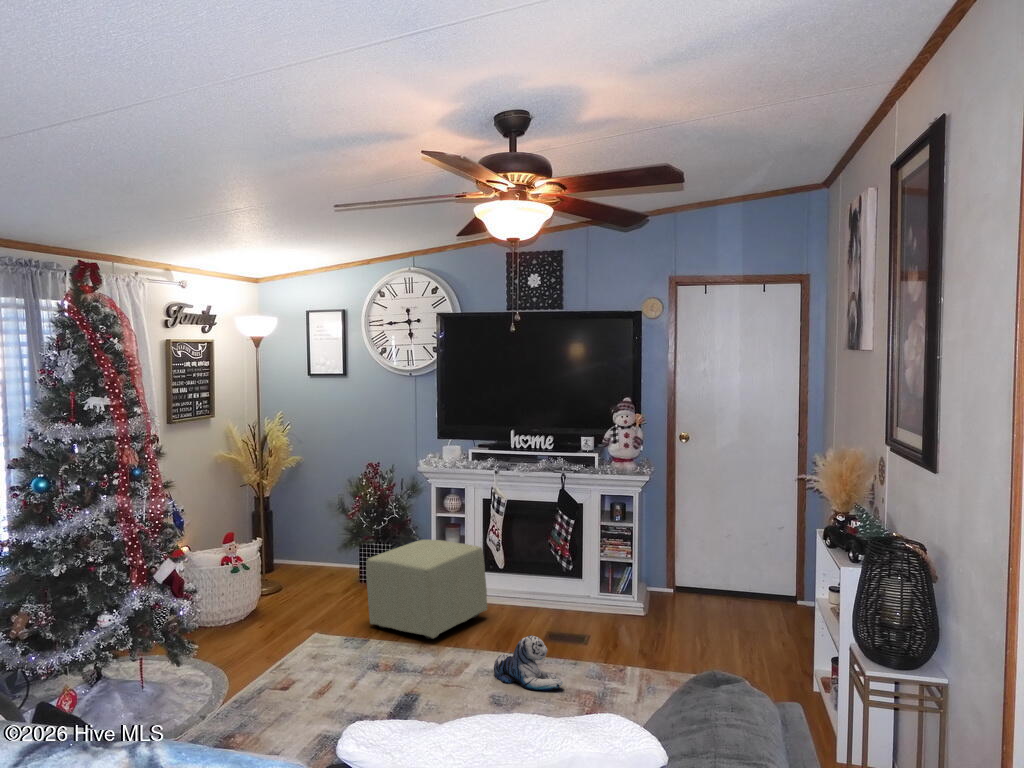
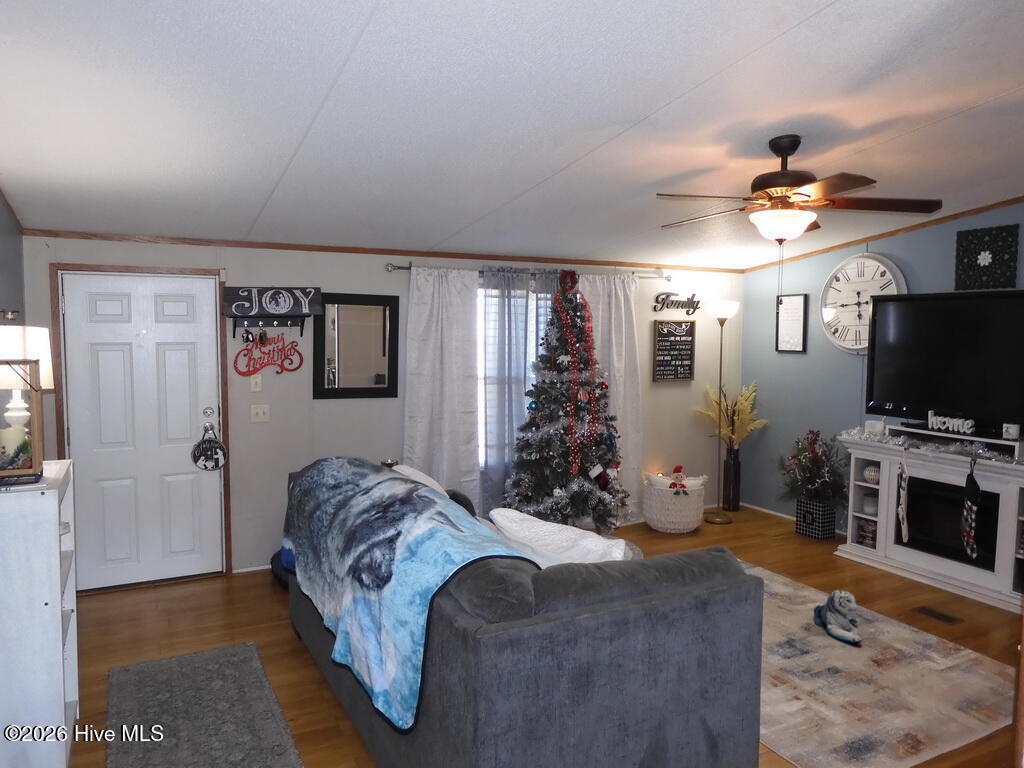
ottoman: present [366,540,488,639] -> none [763,500,872,580]

